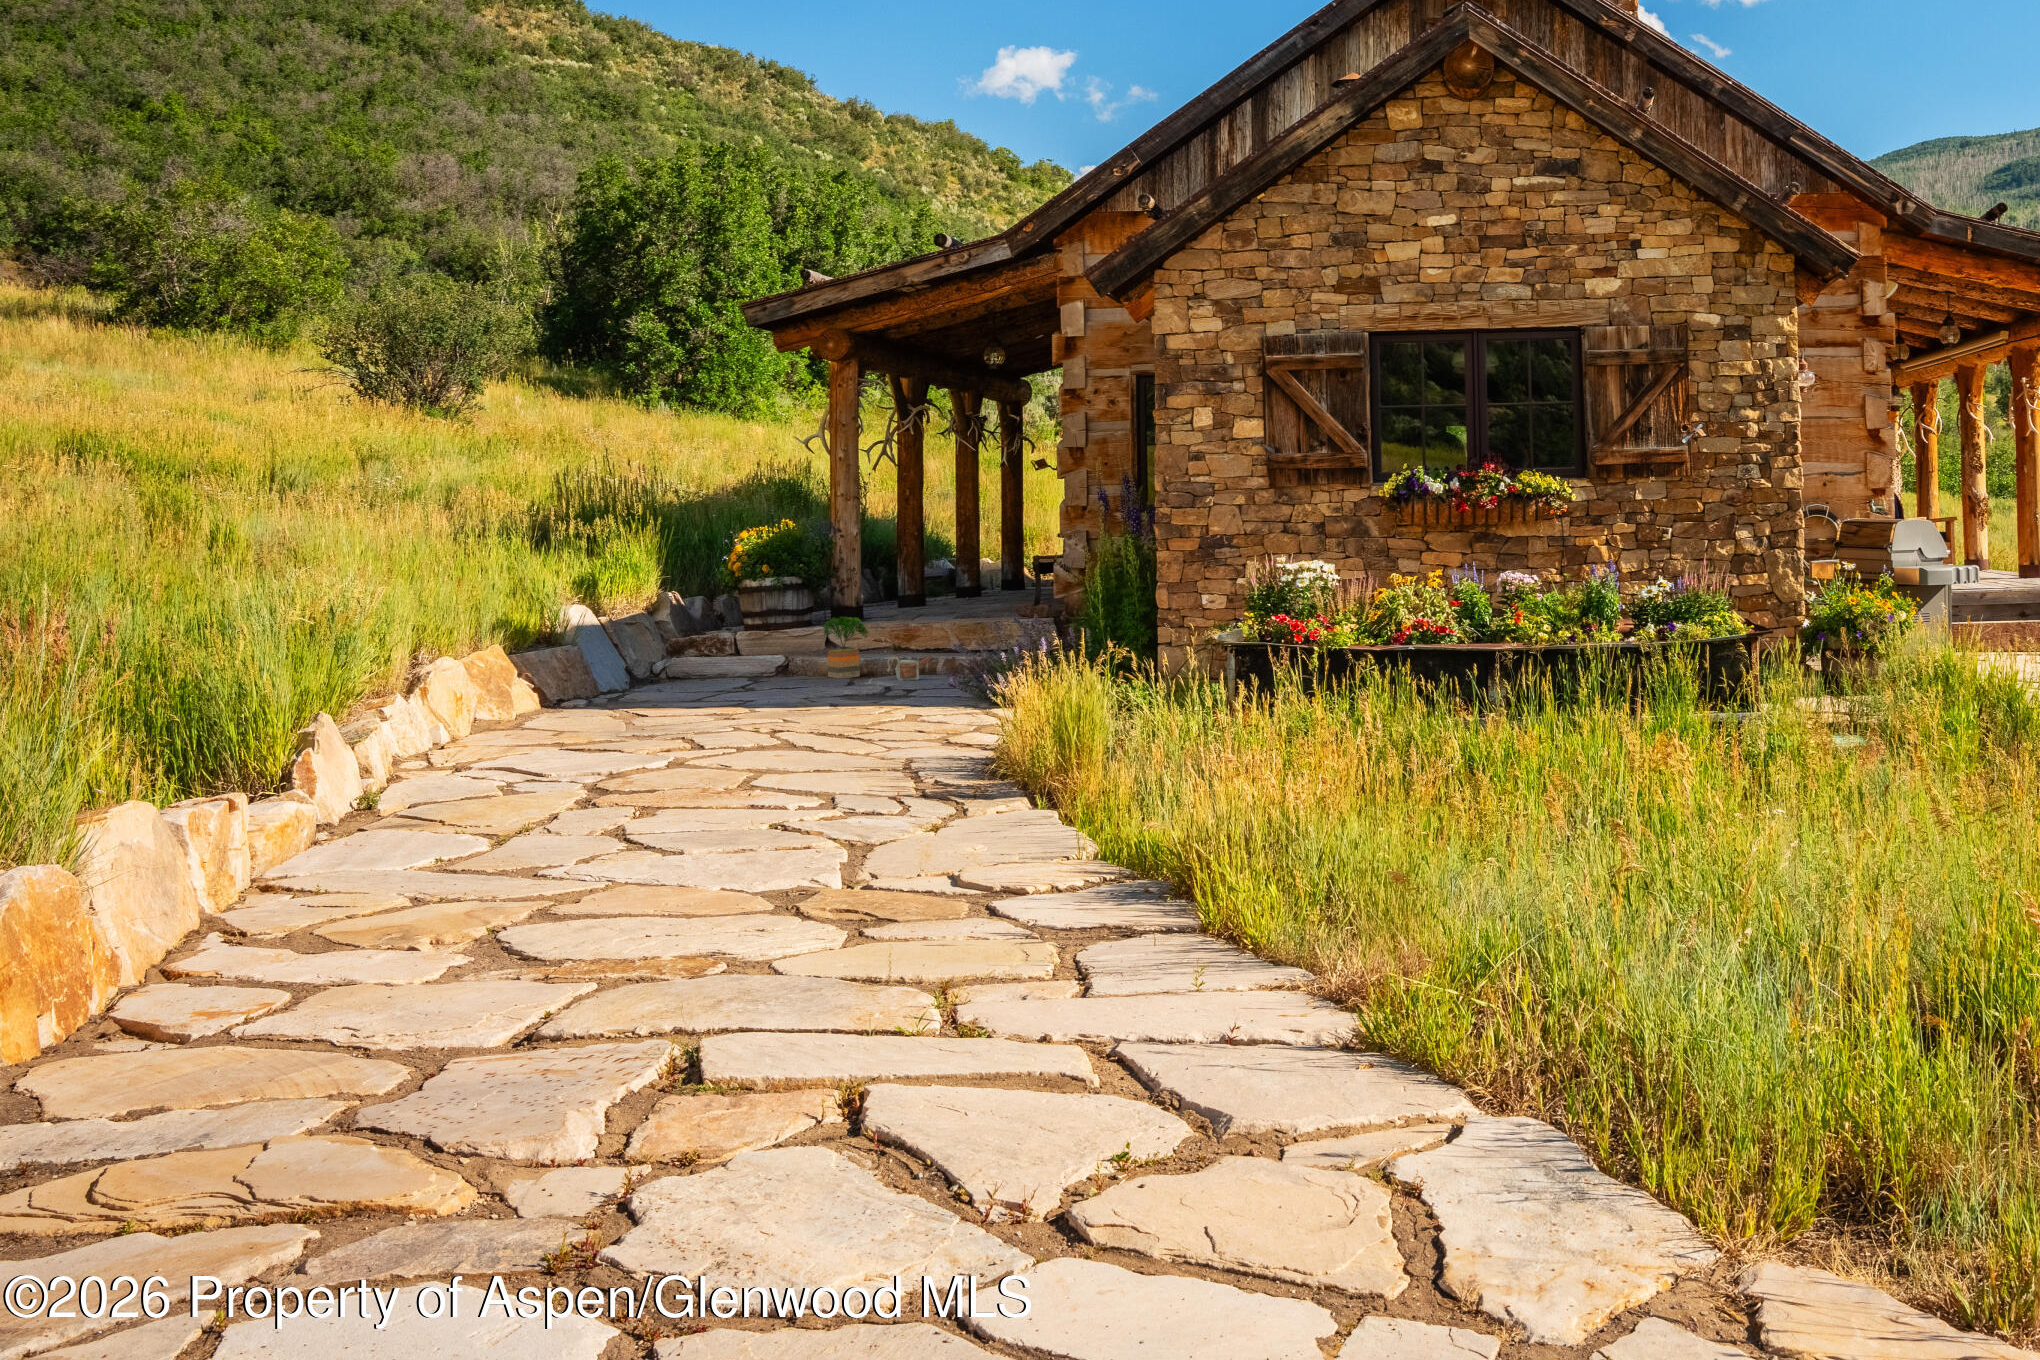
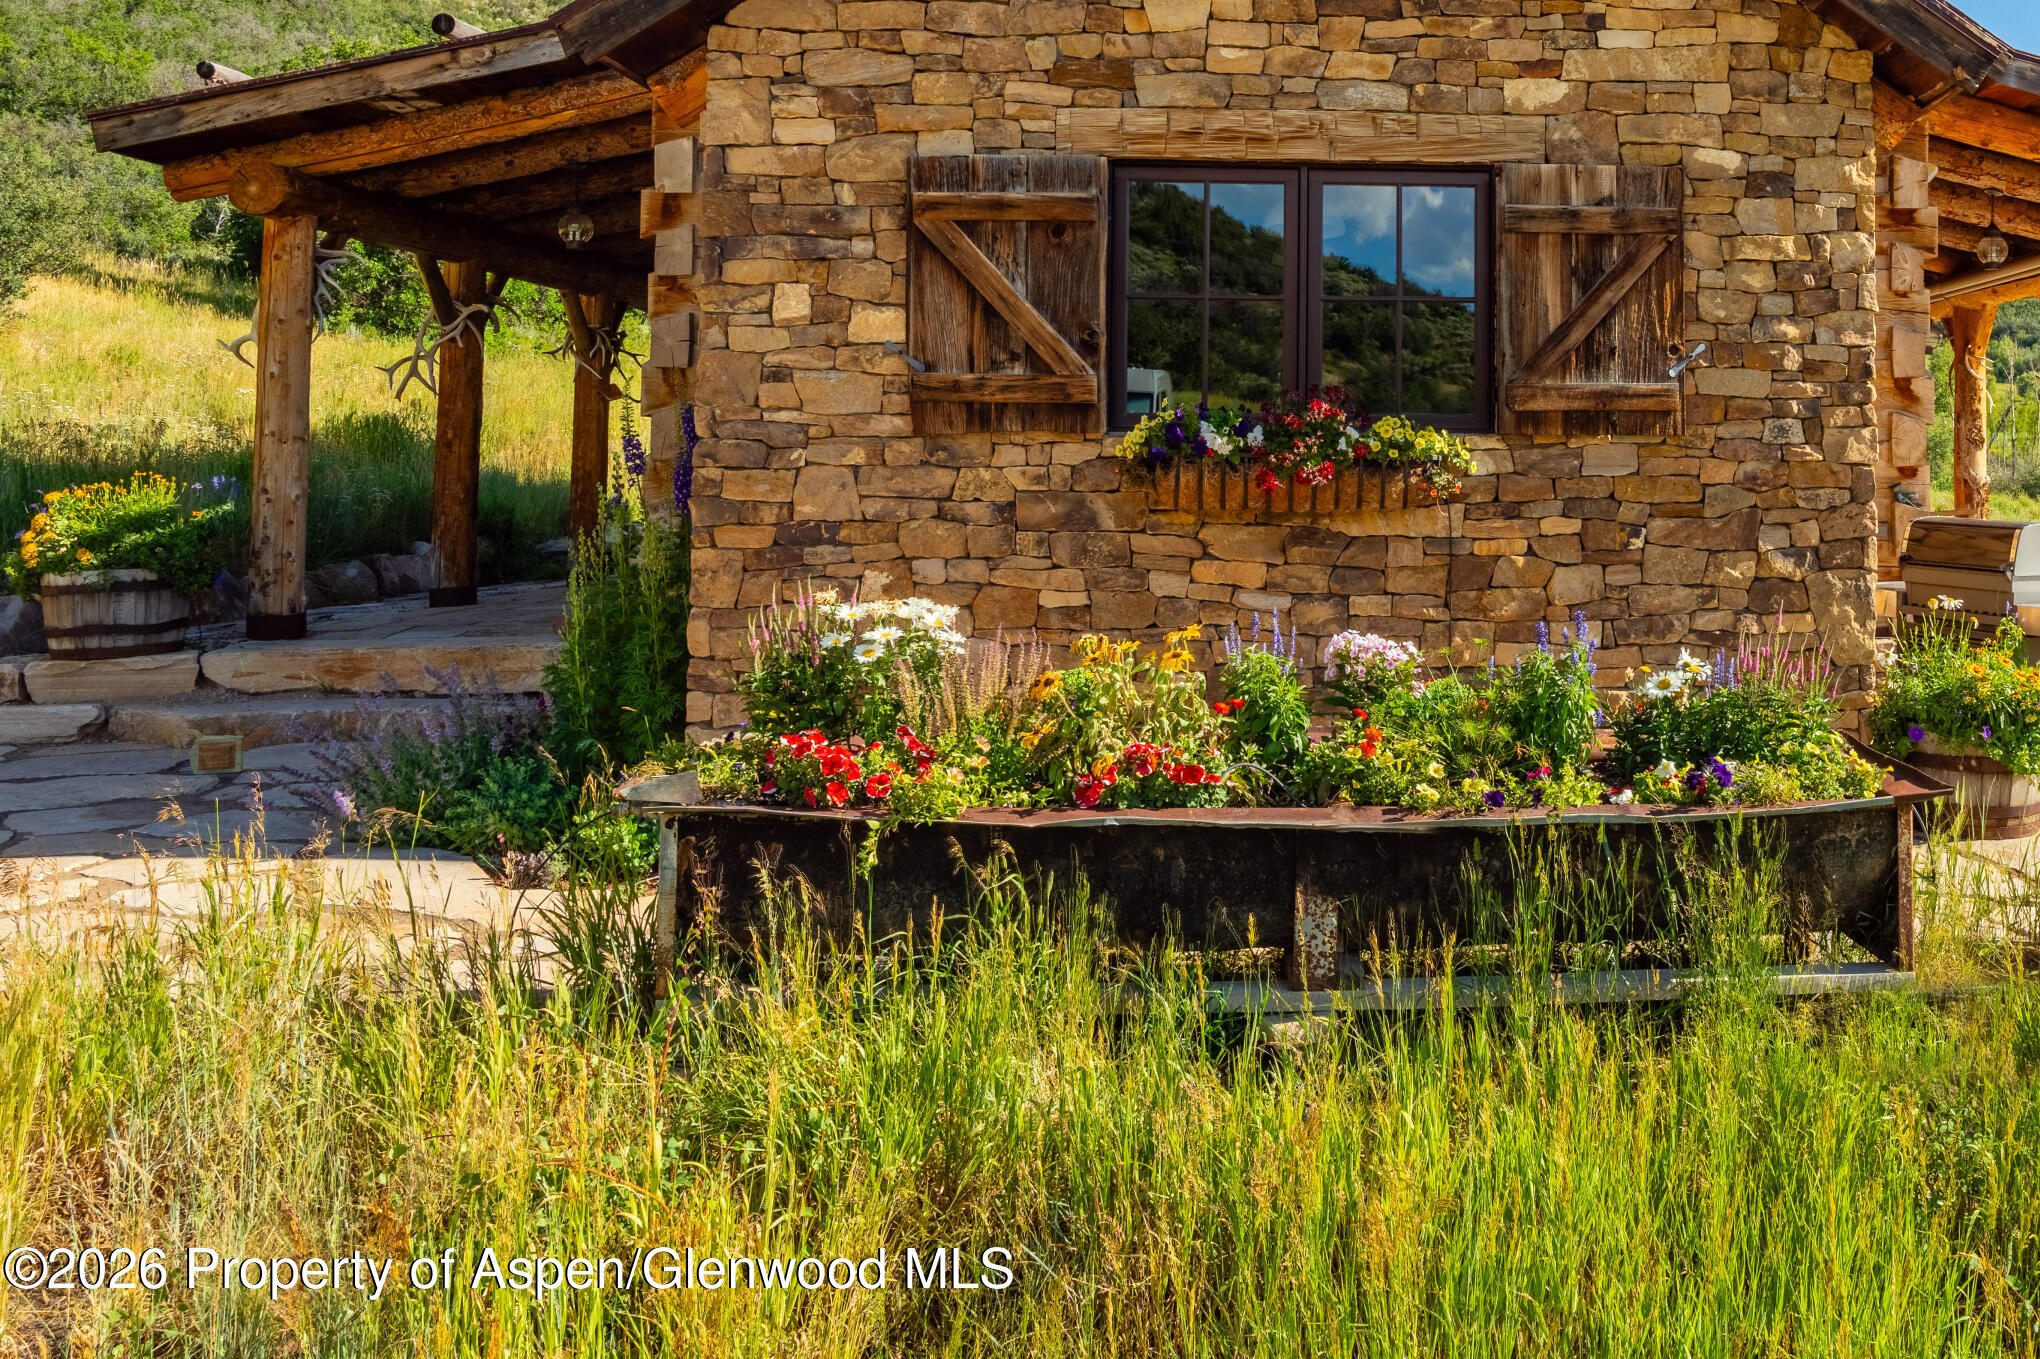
potted tree: present [824,617,868,678] -> none [57,648,162,768]

